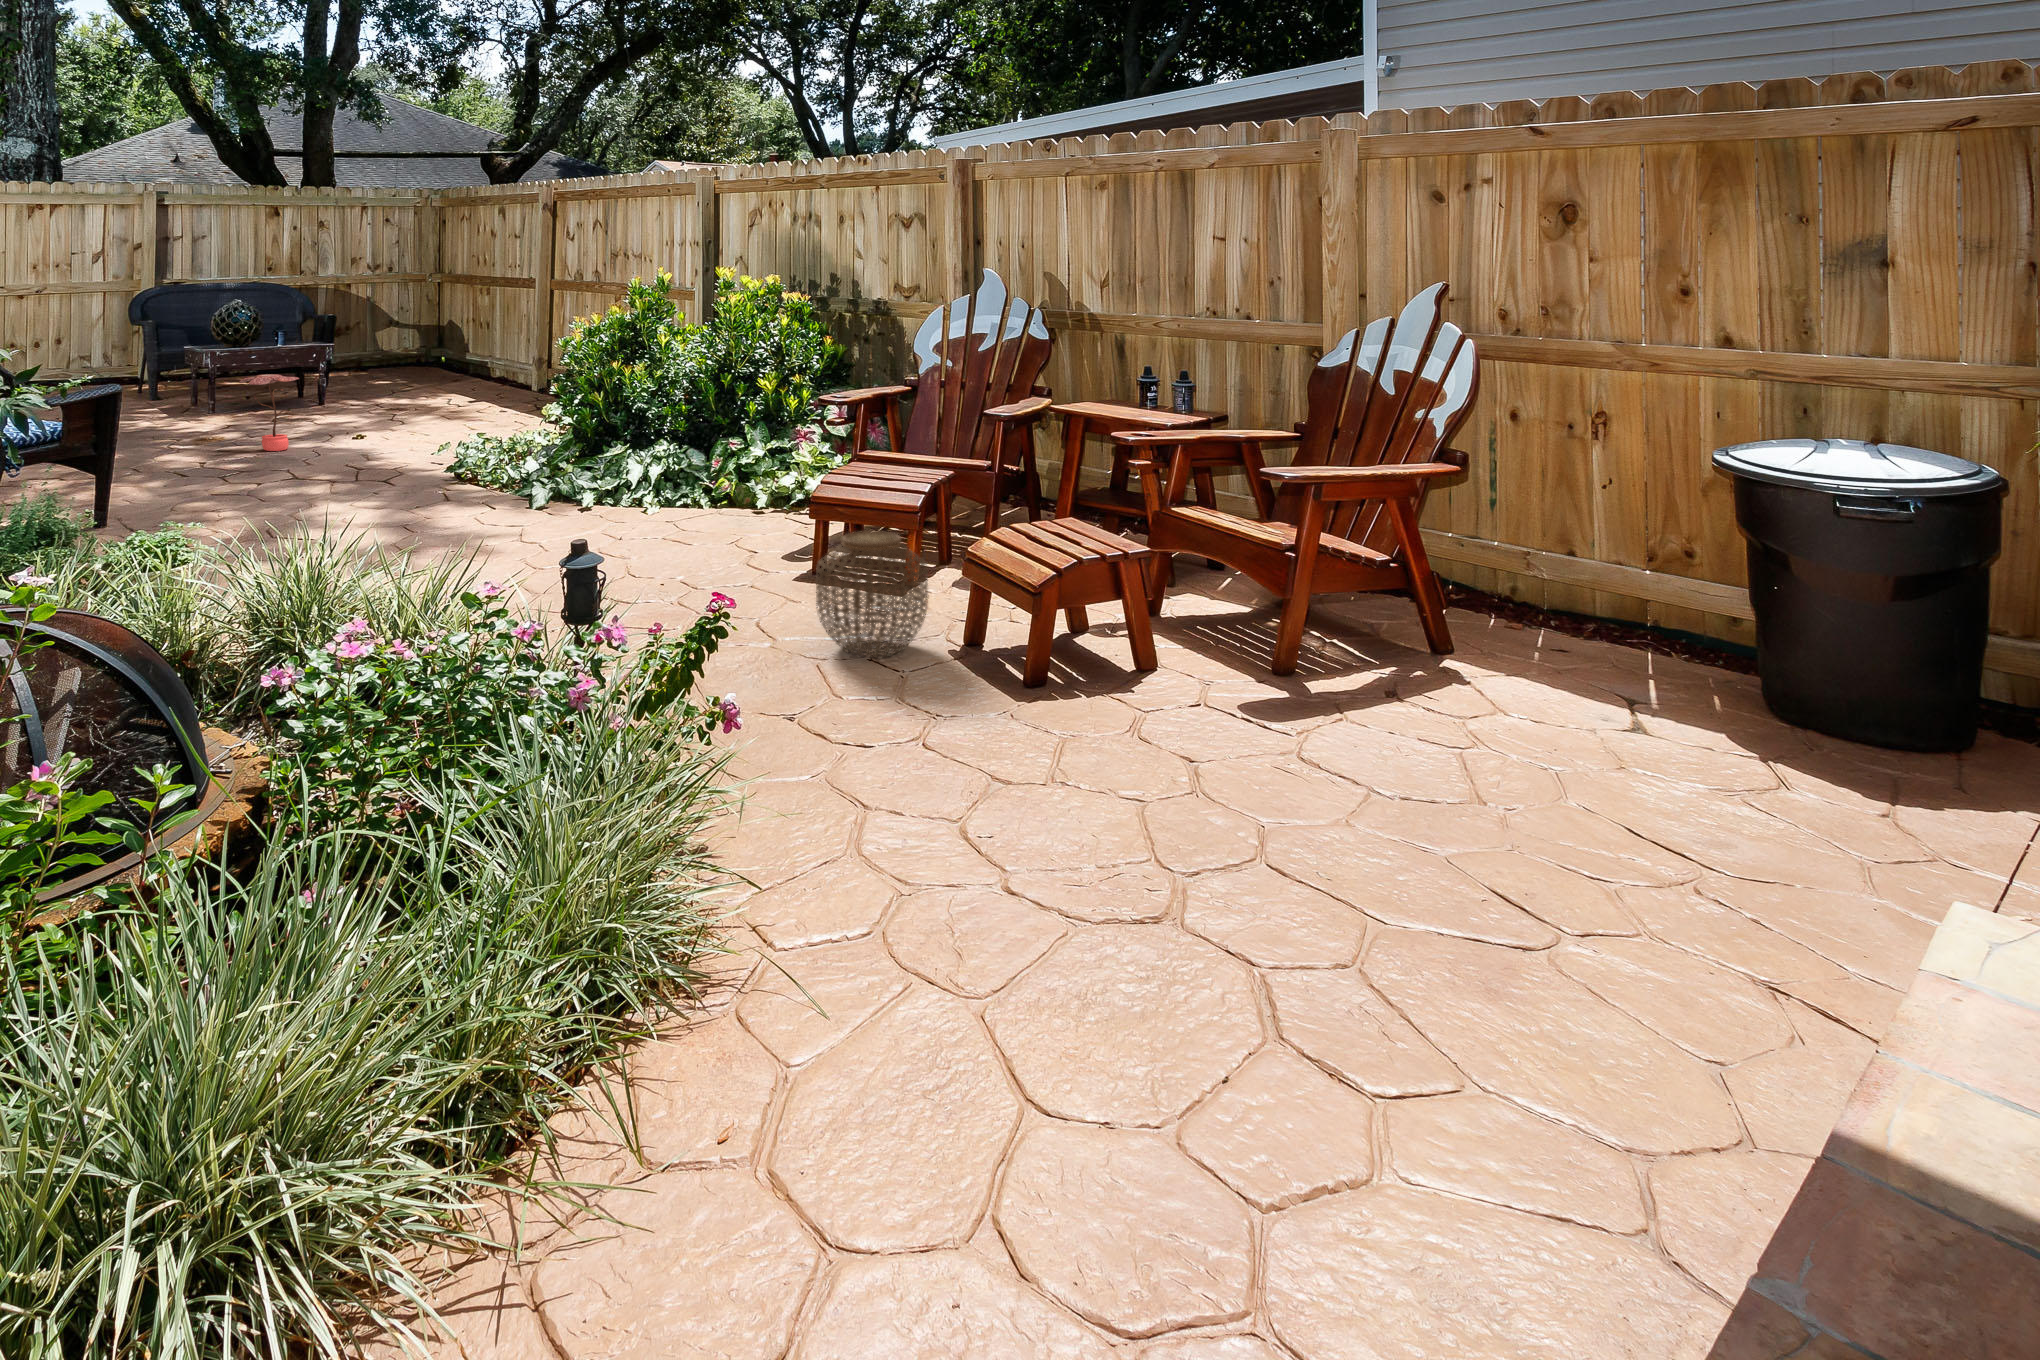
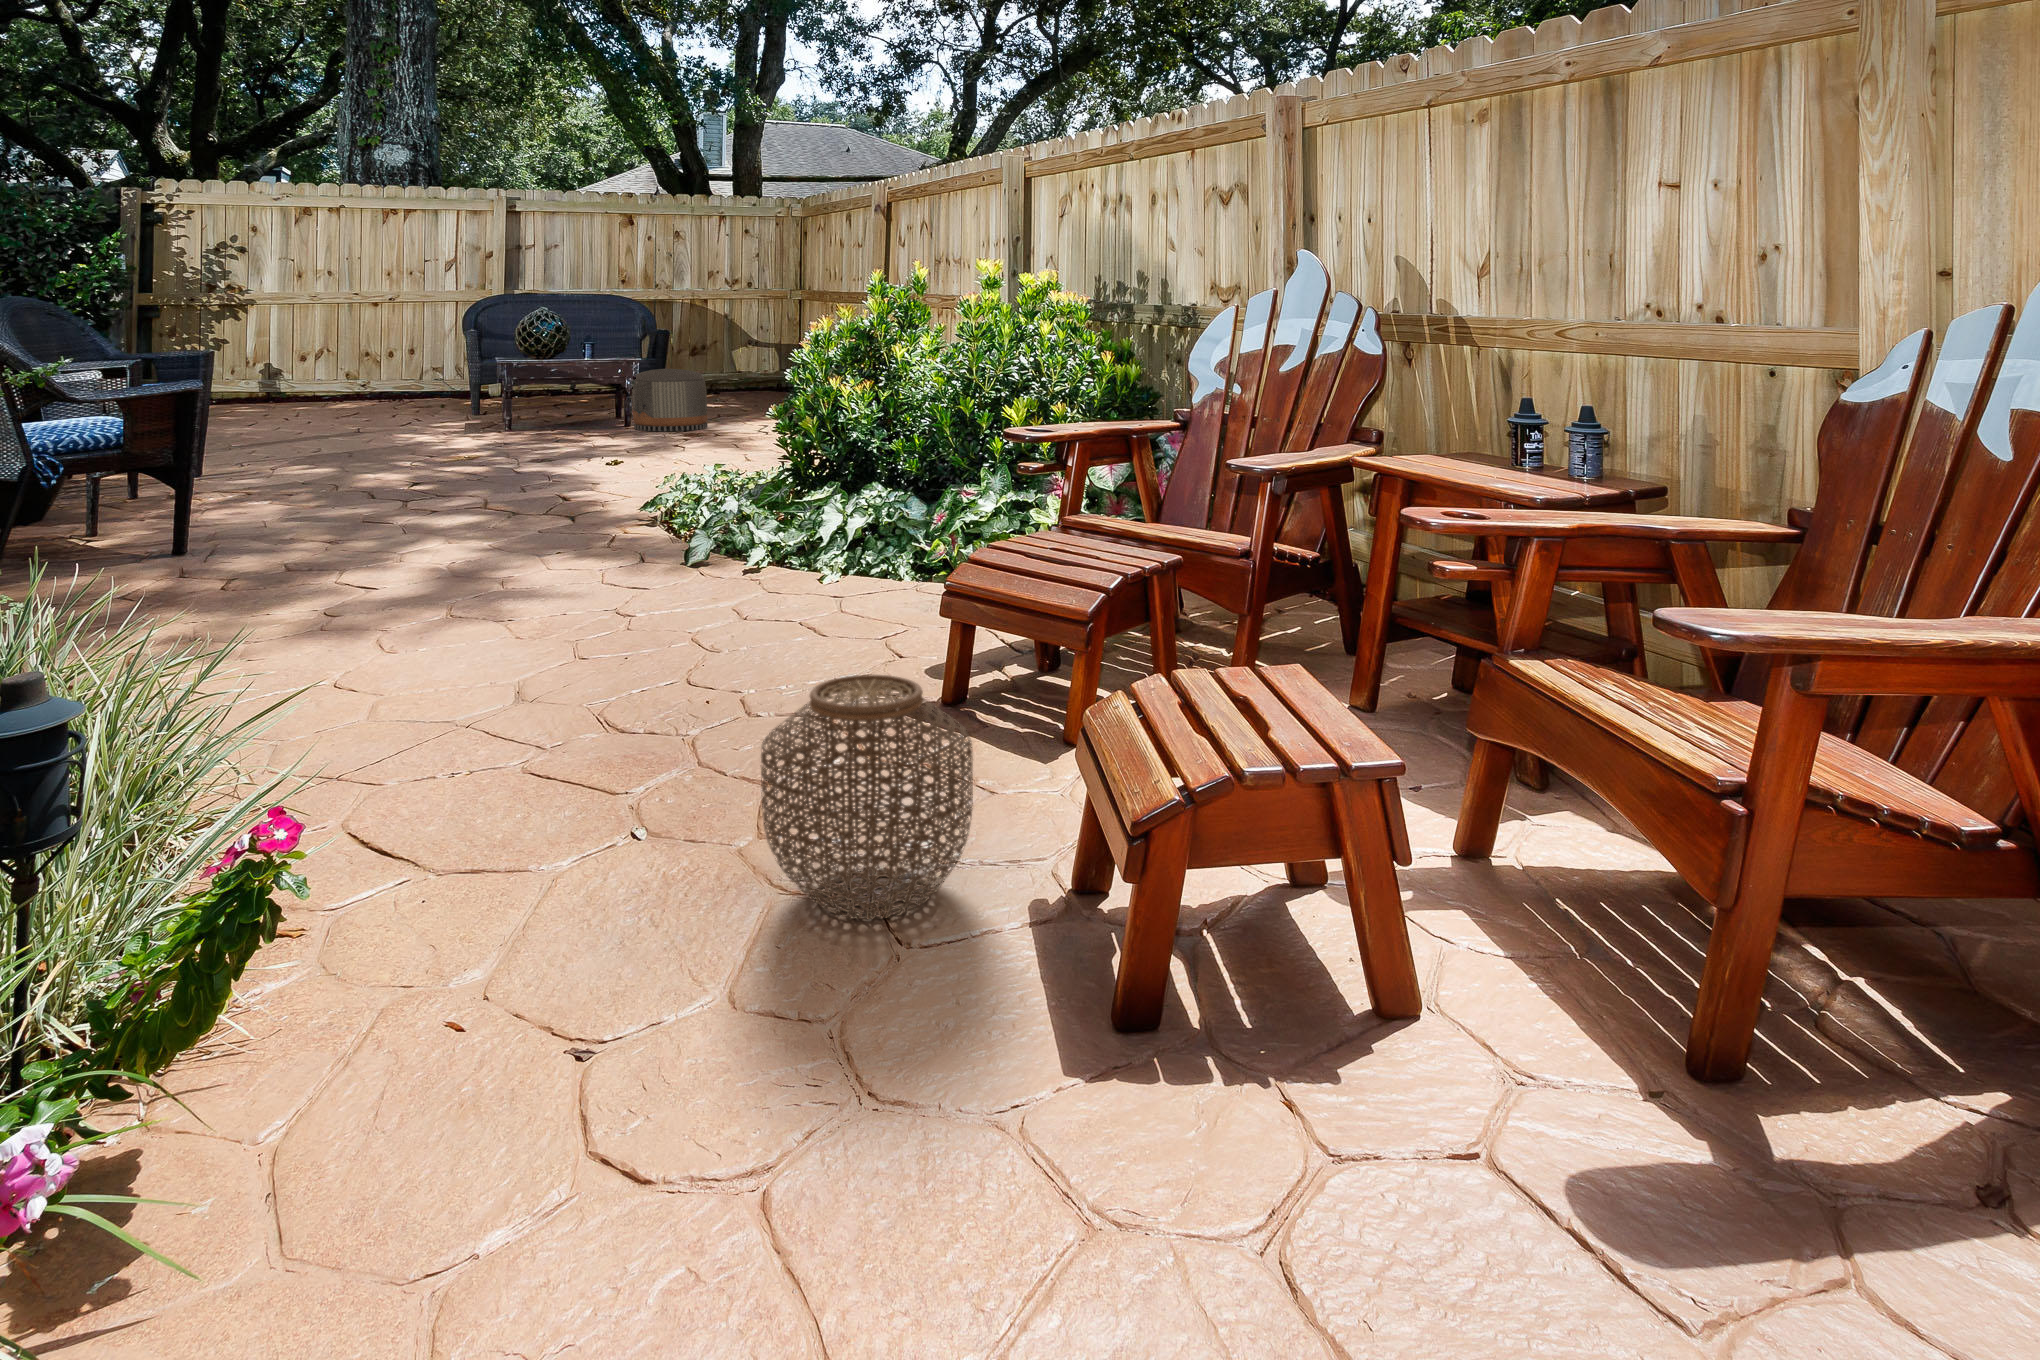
pouf: none [309,352,381,409] -> present [632,369,708,431]
potted plant: present [239,374,299,451] -> none [484,387,548,475]

